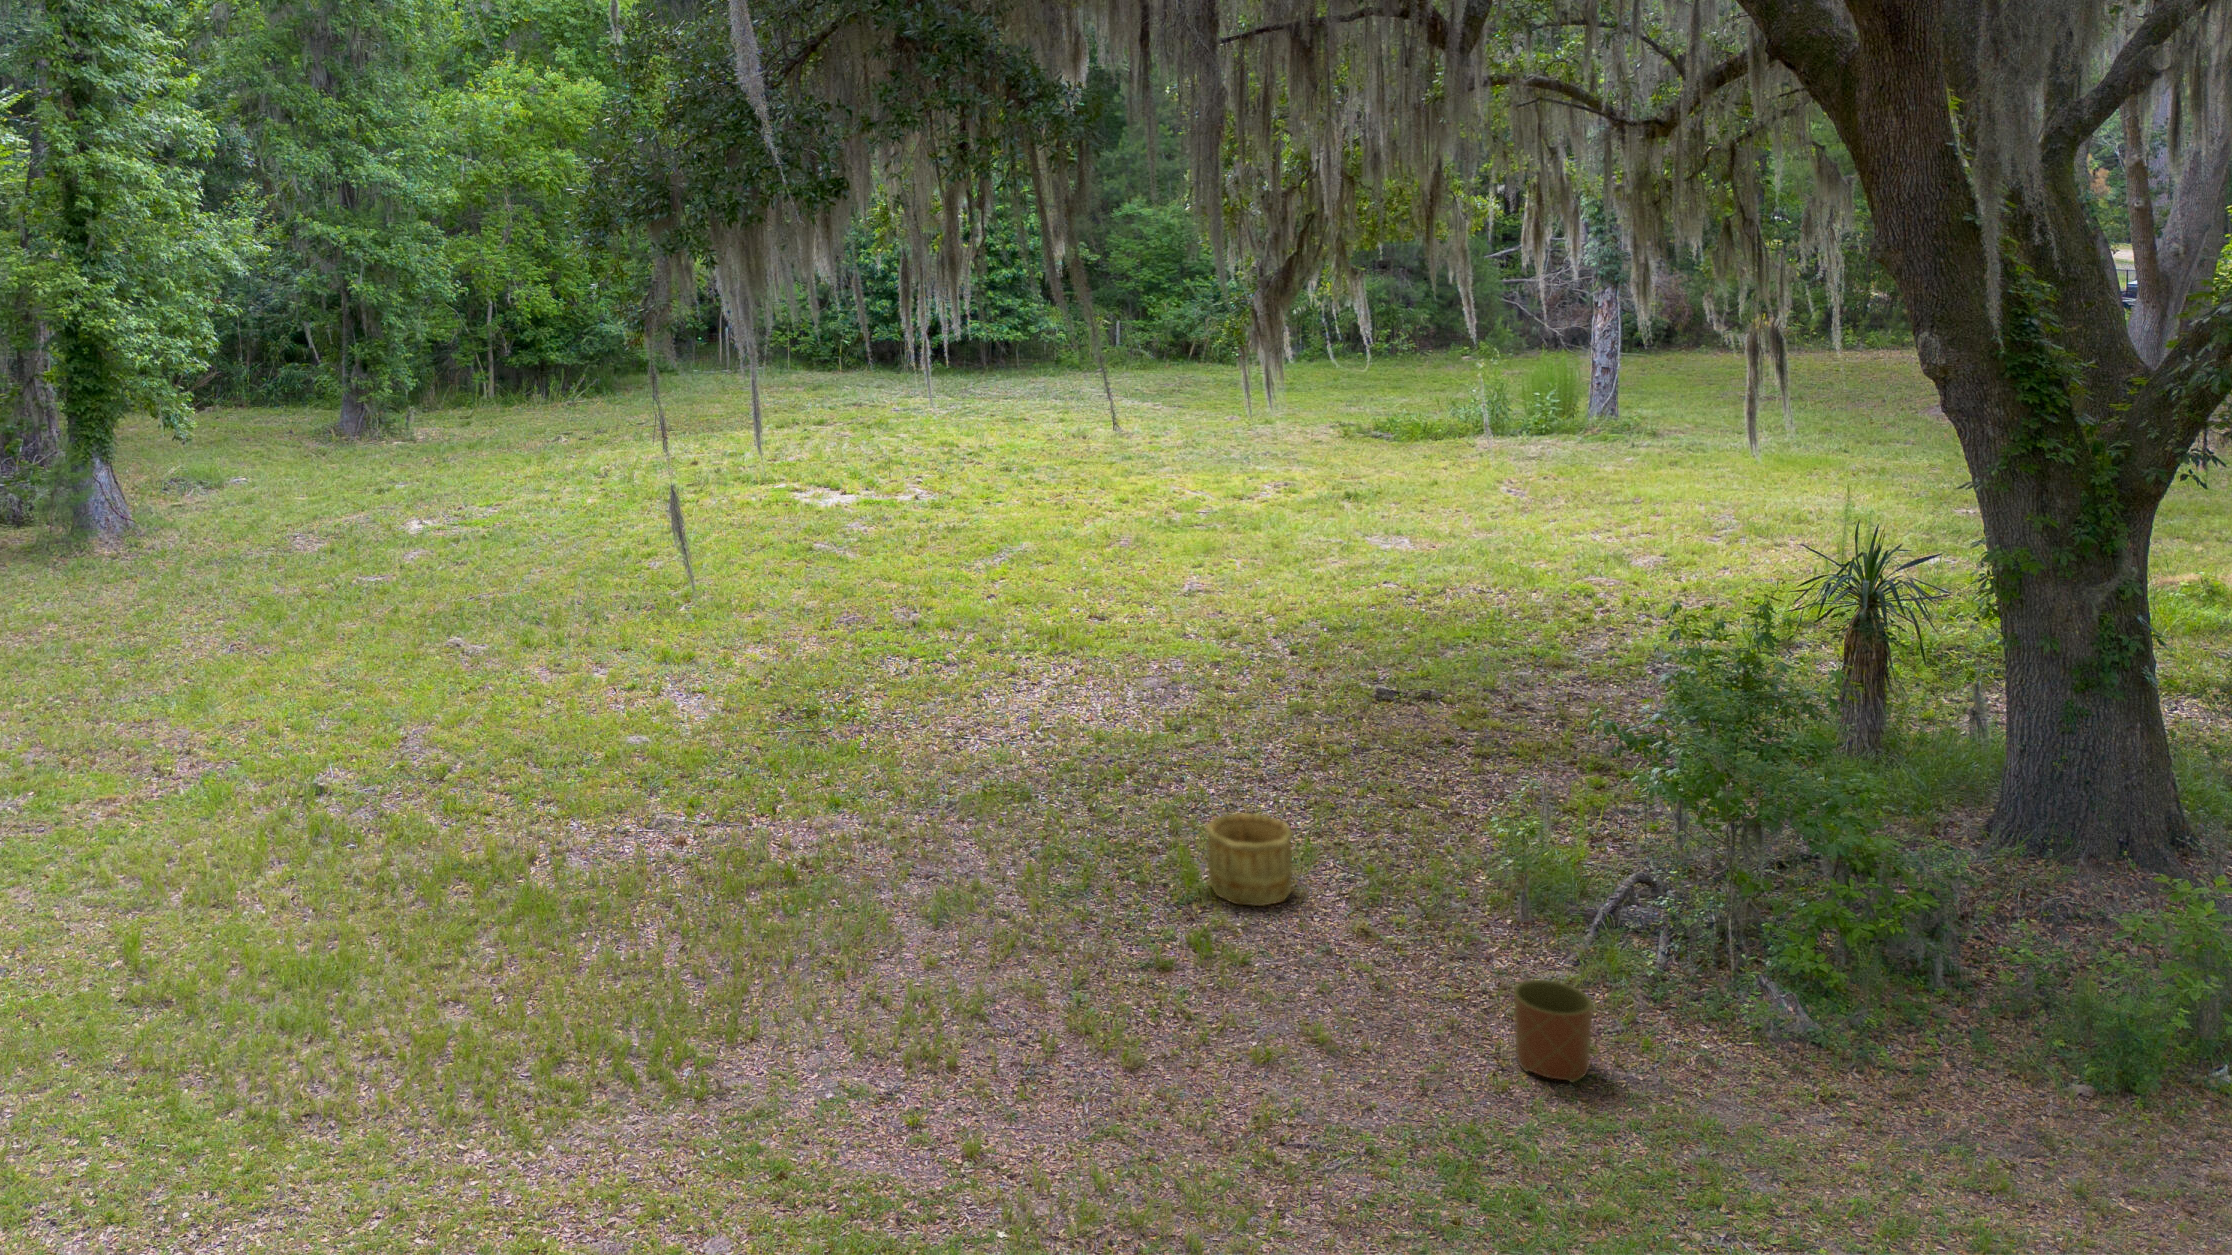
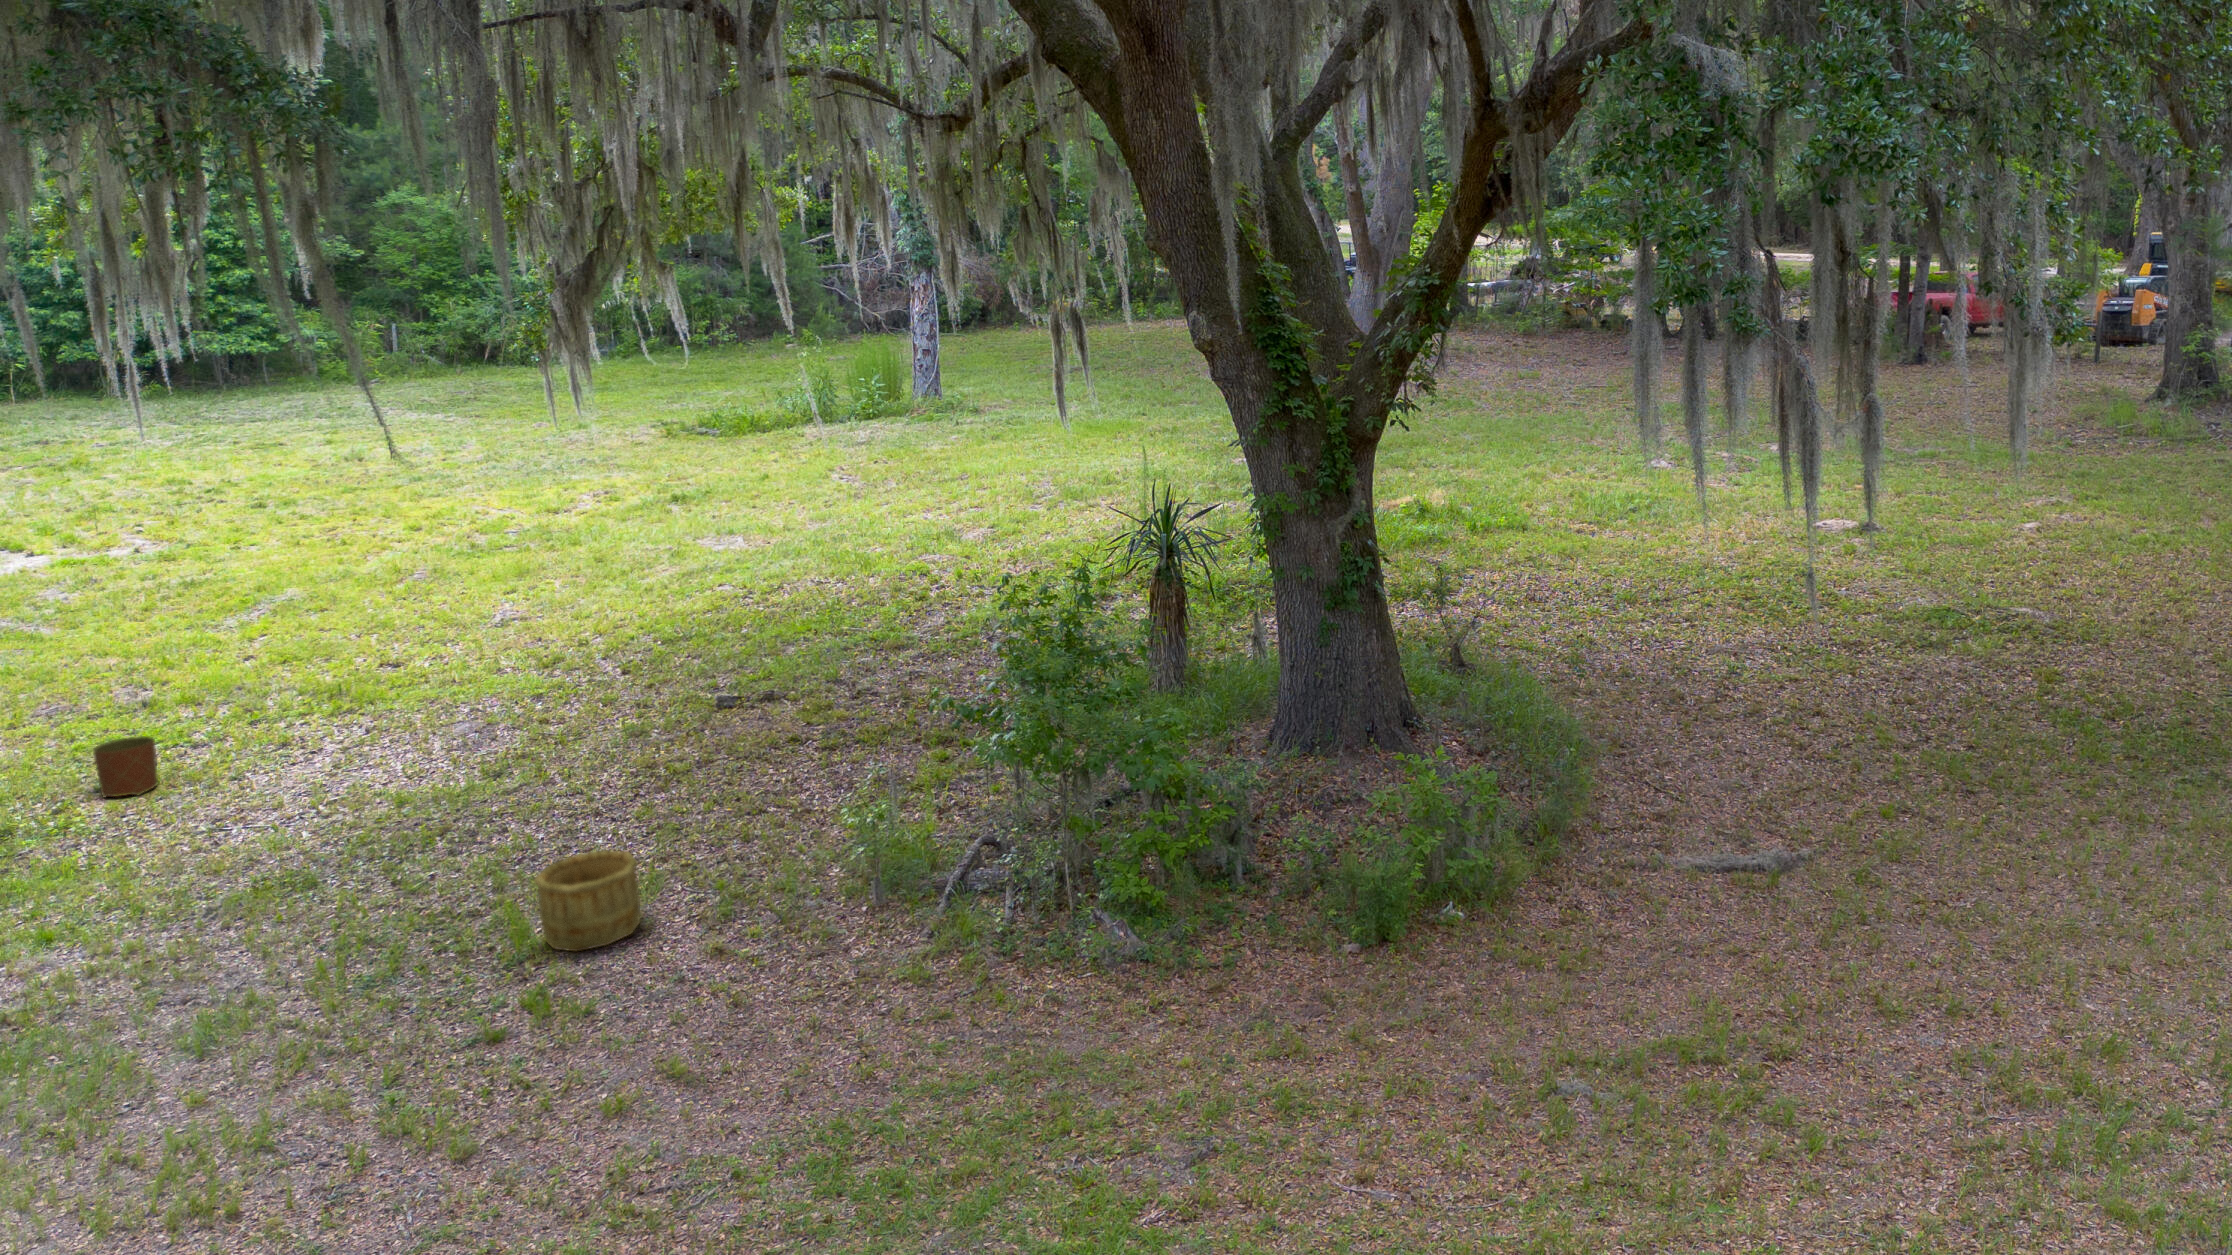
planter: present [1514,980,1593,1082] -> present [93,736,158,797]

